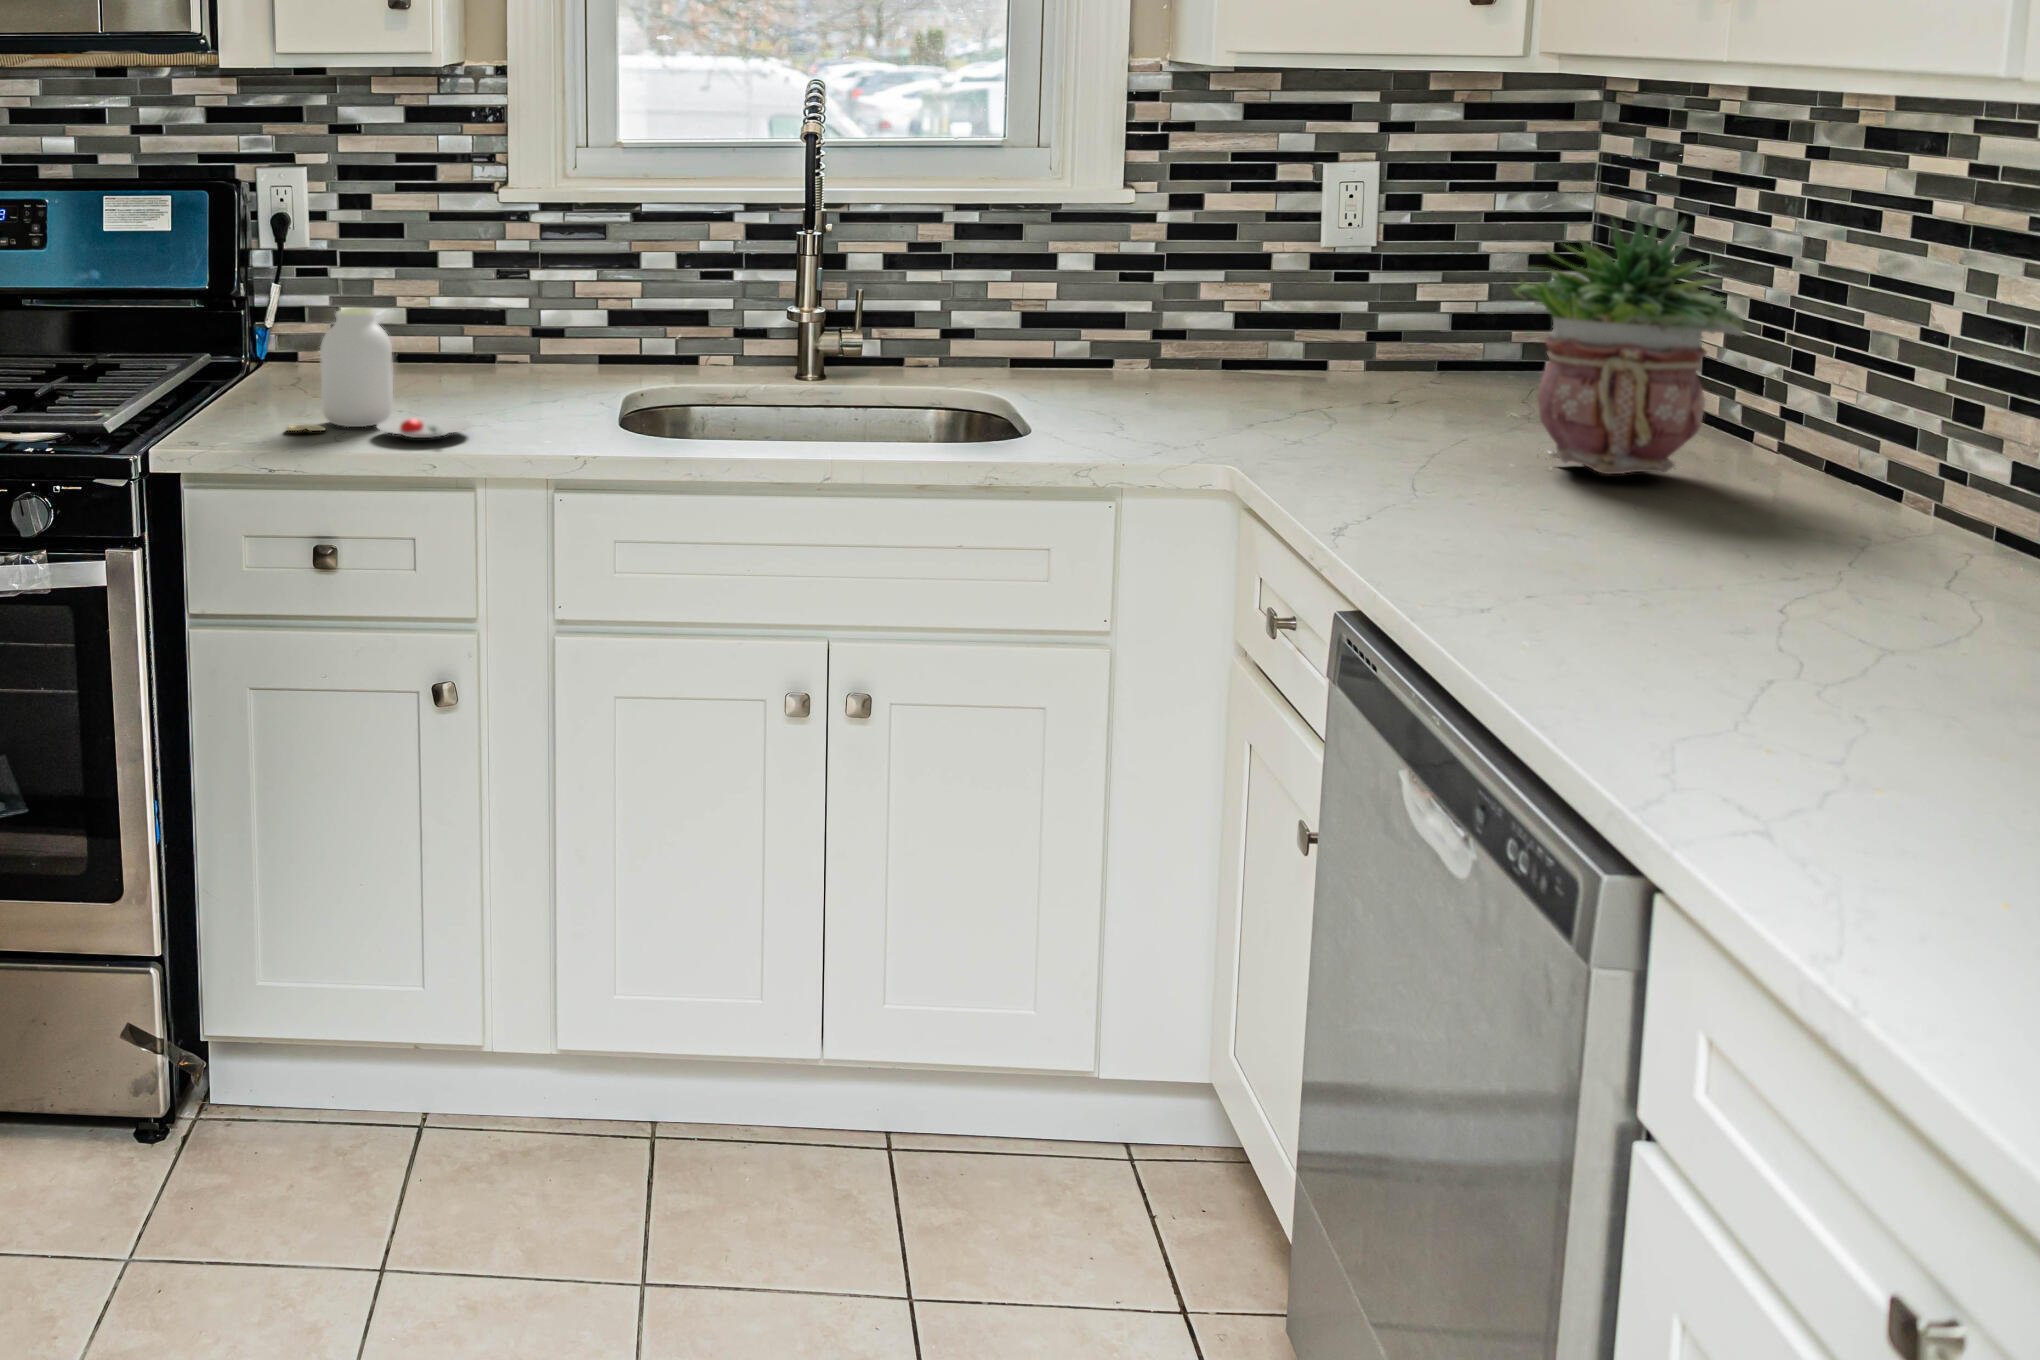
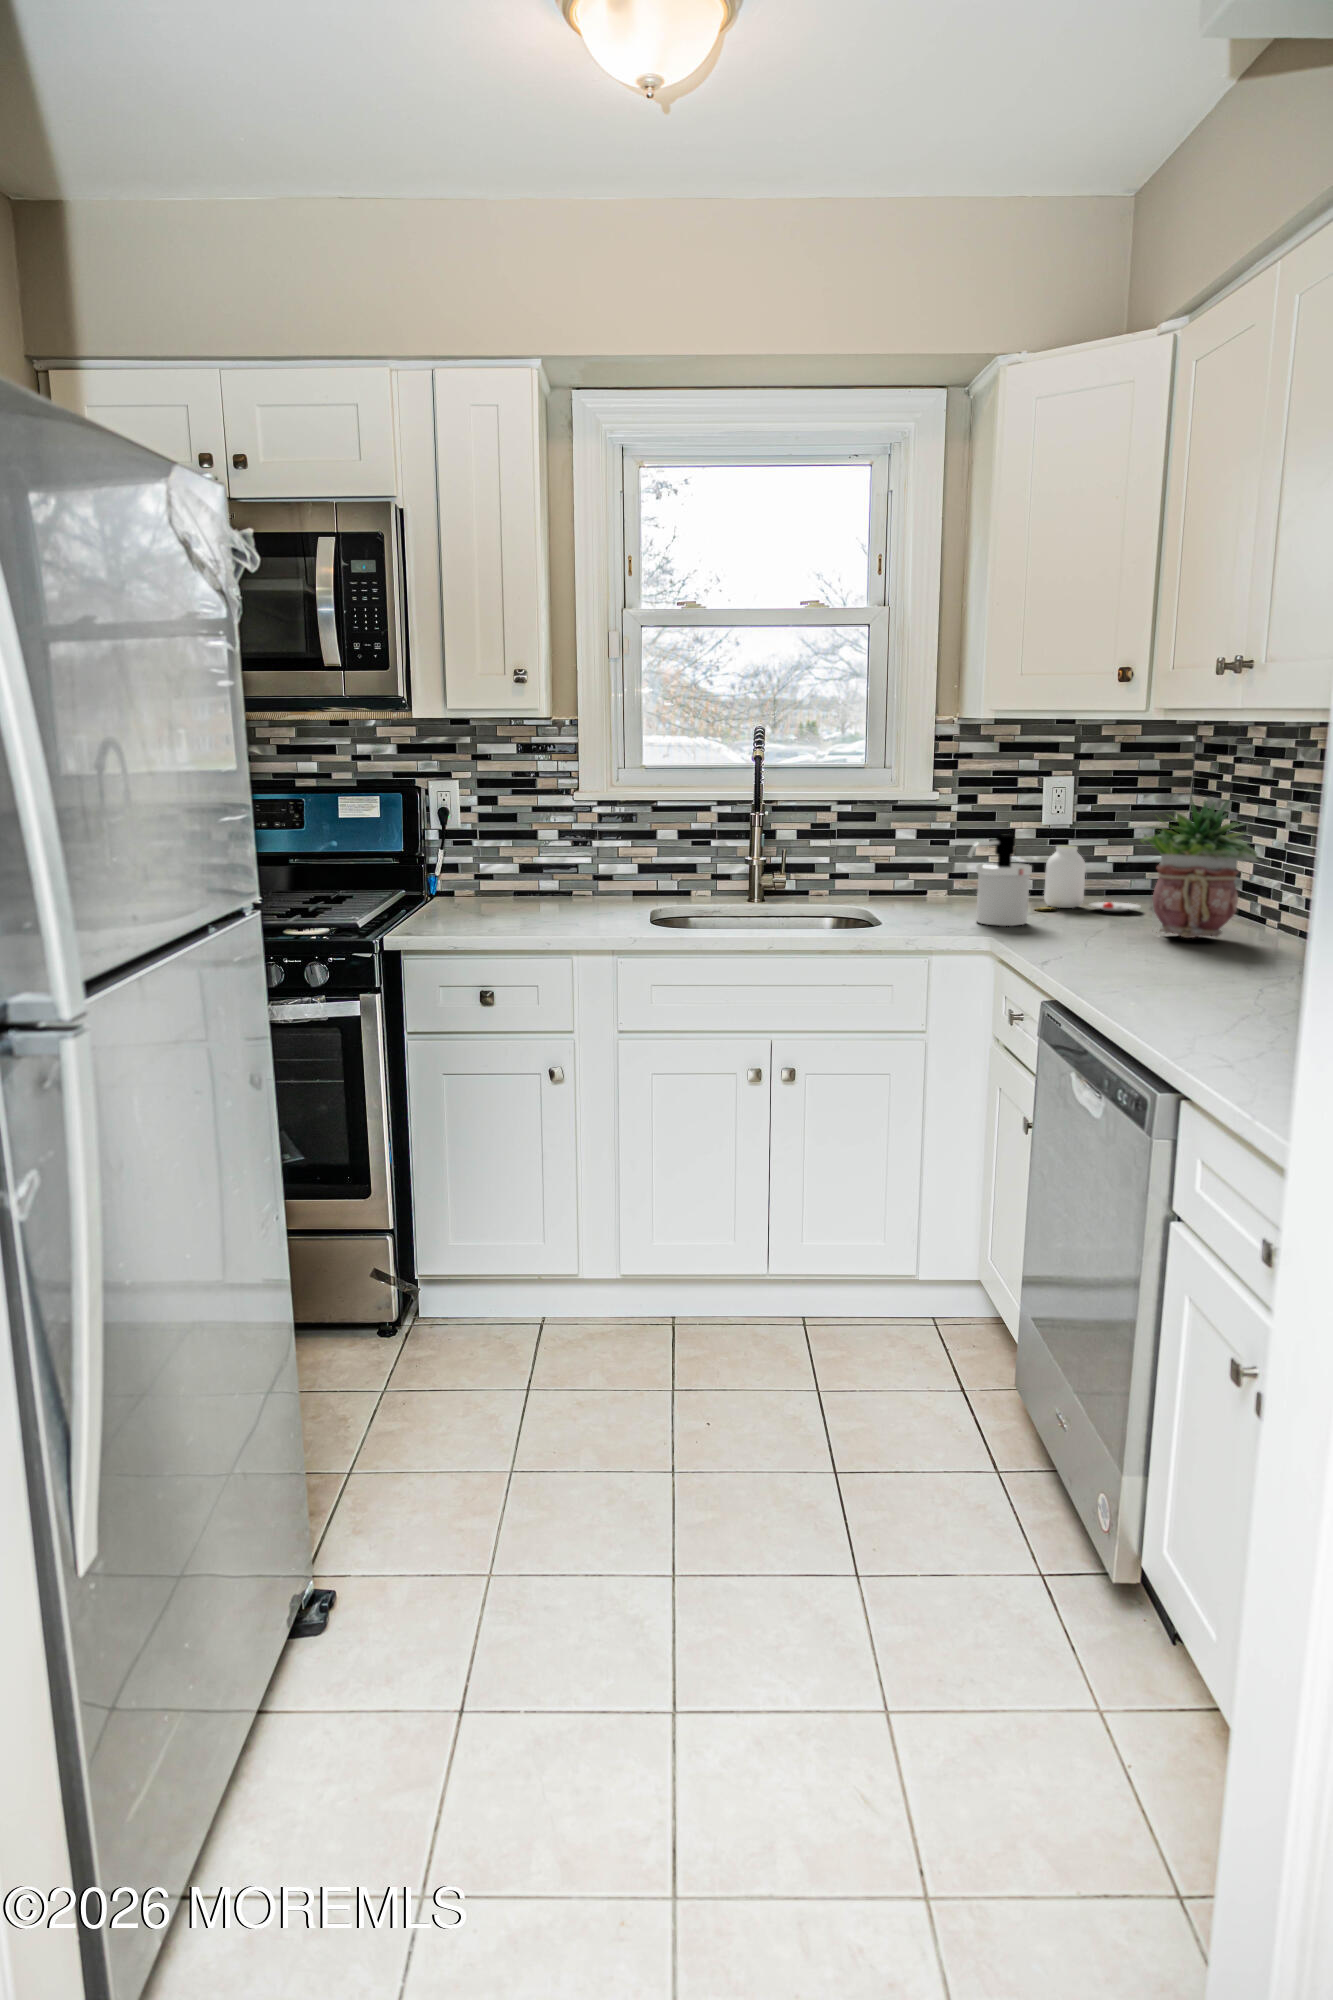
soap dispenser: none [1187,274,1307,437] -> present [968,835,1032,926]
jar: present [286,309,471,438] -> present [1035,846,1140,911]

